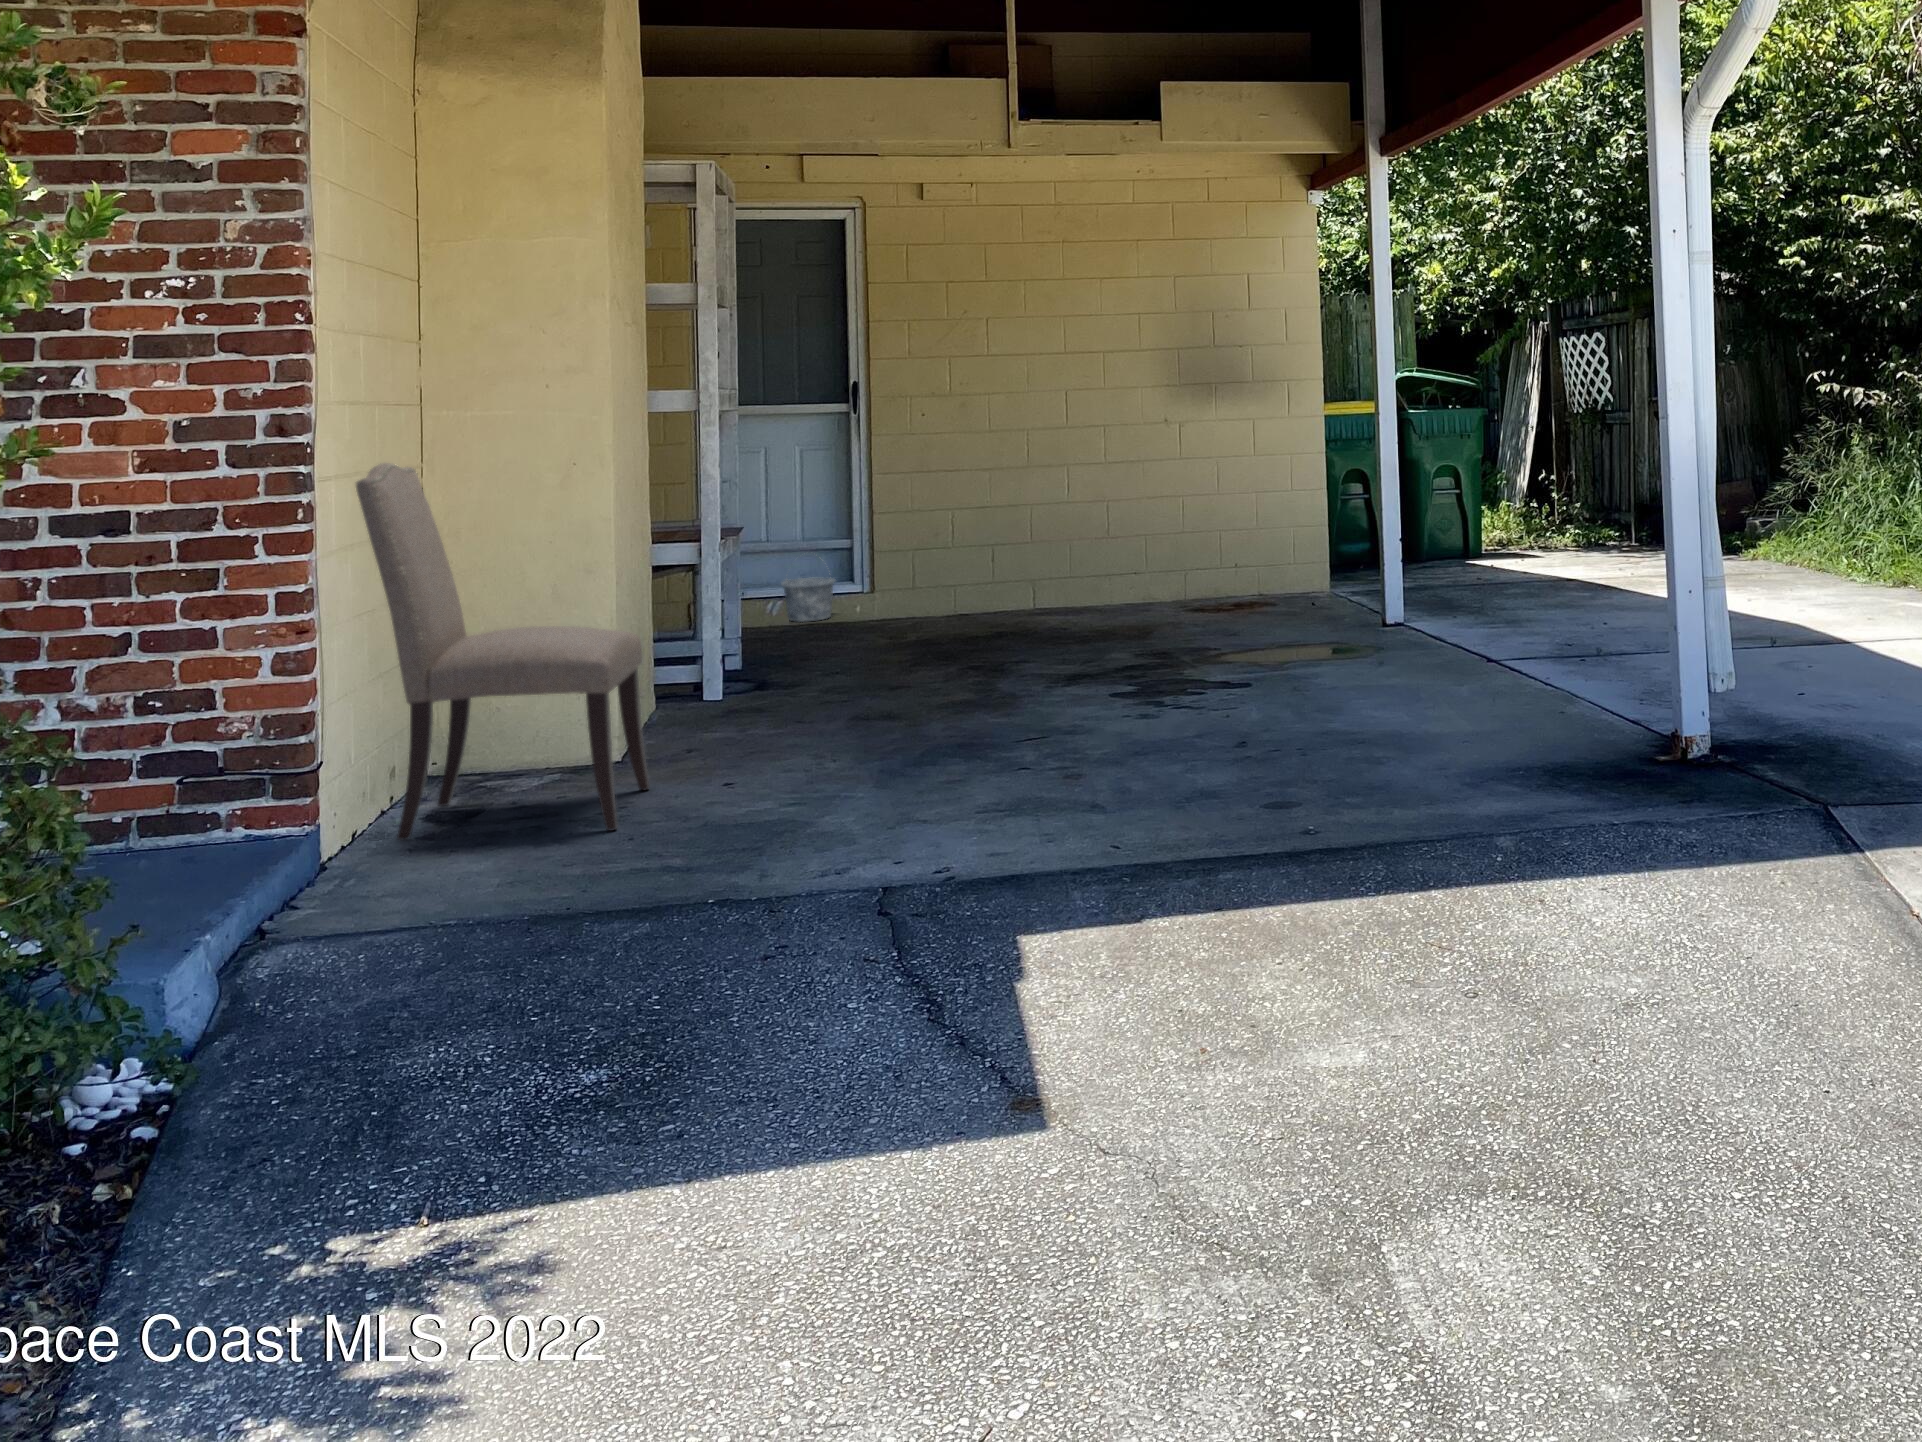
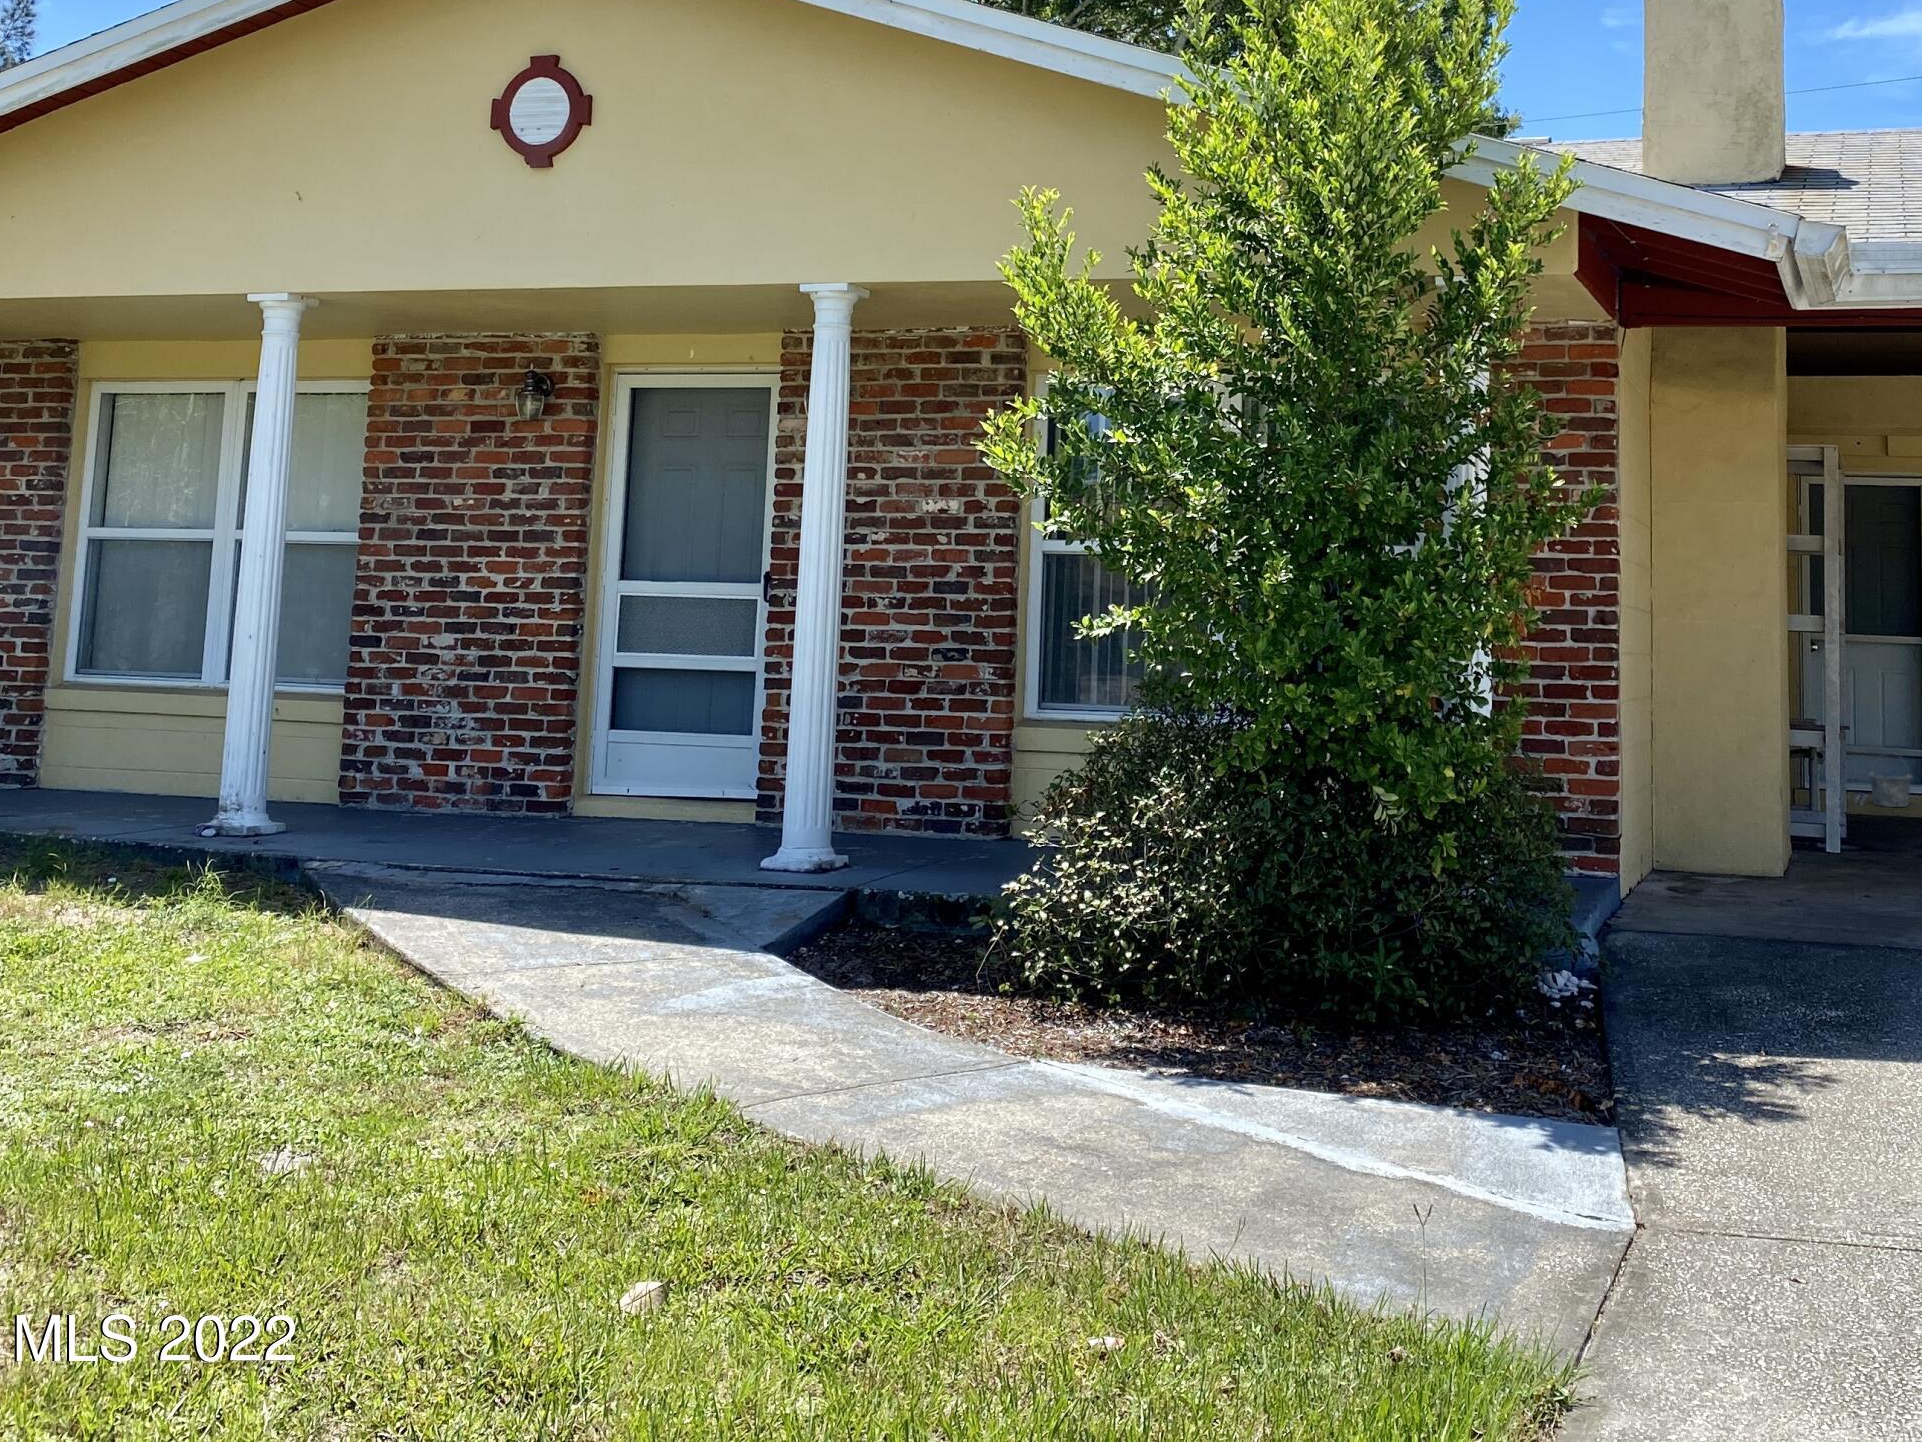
chair: present [356,463,650,840] -> none [1633,647,1808,910]

